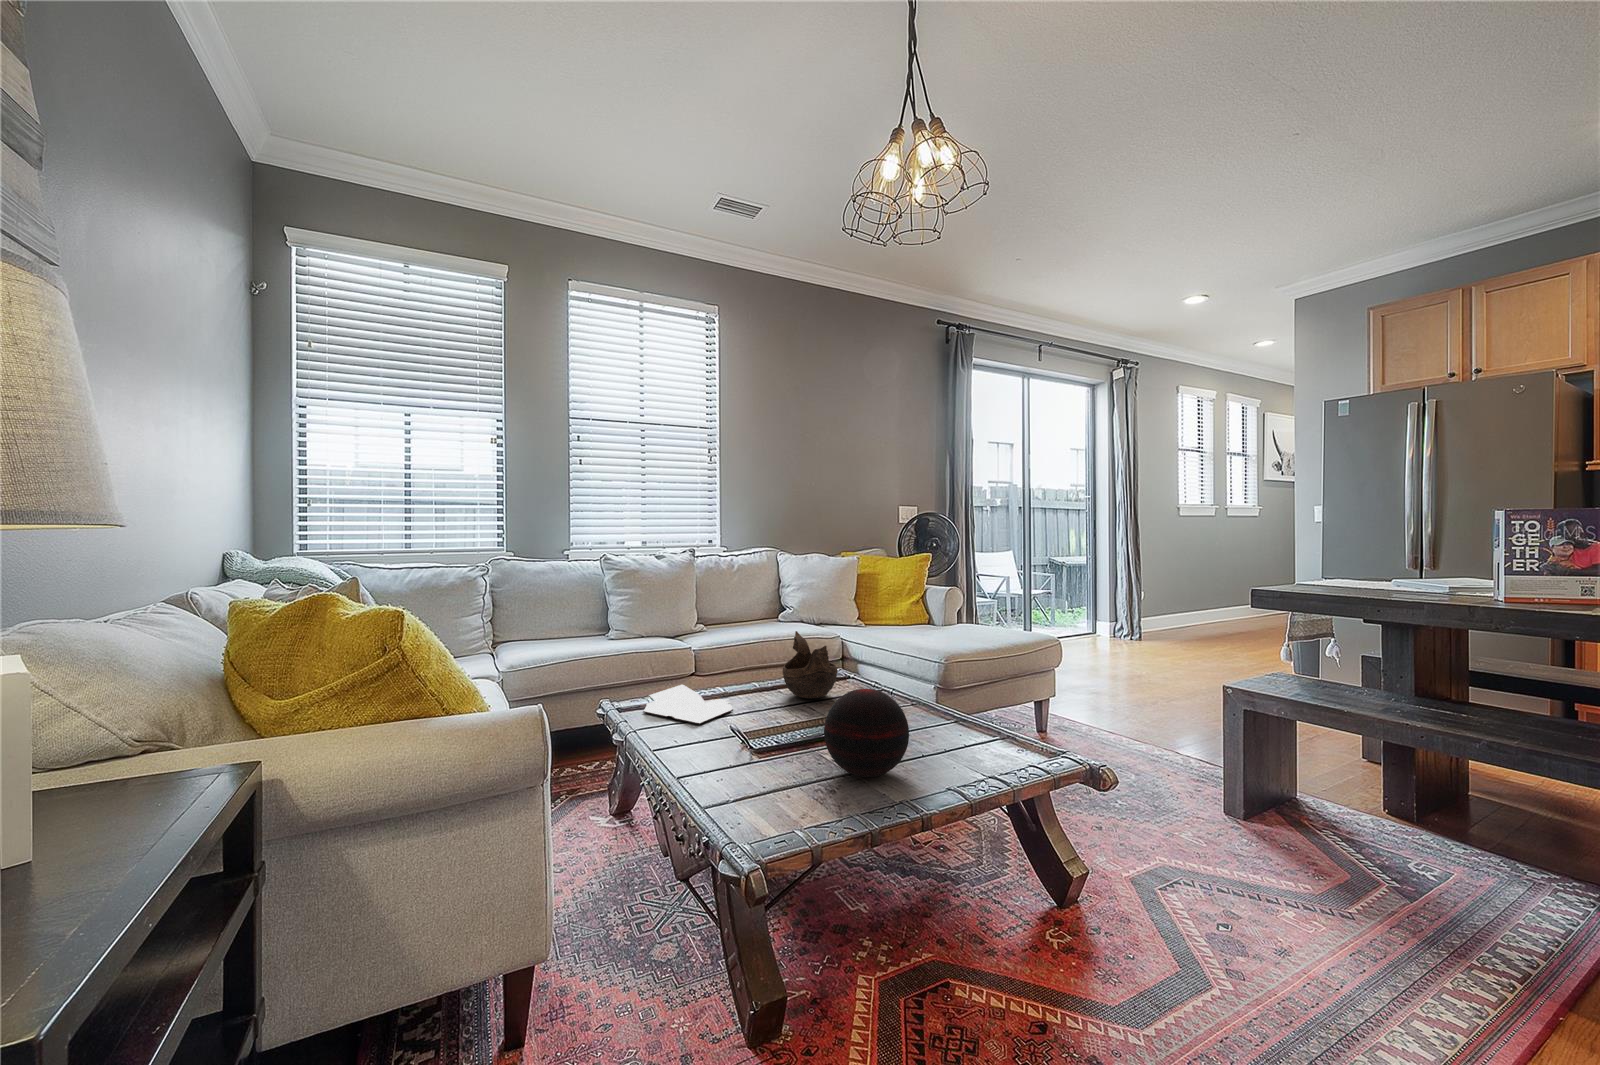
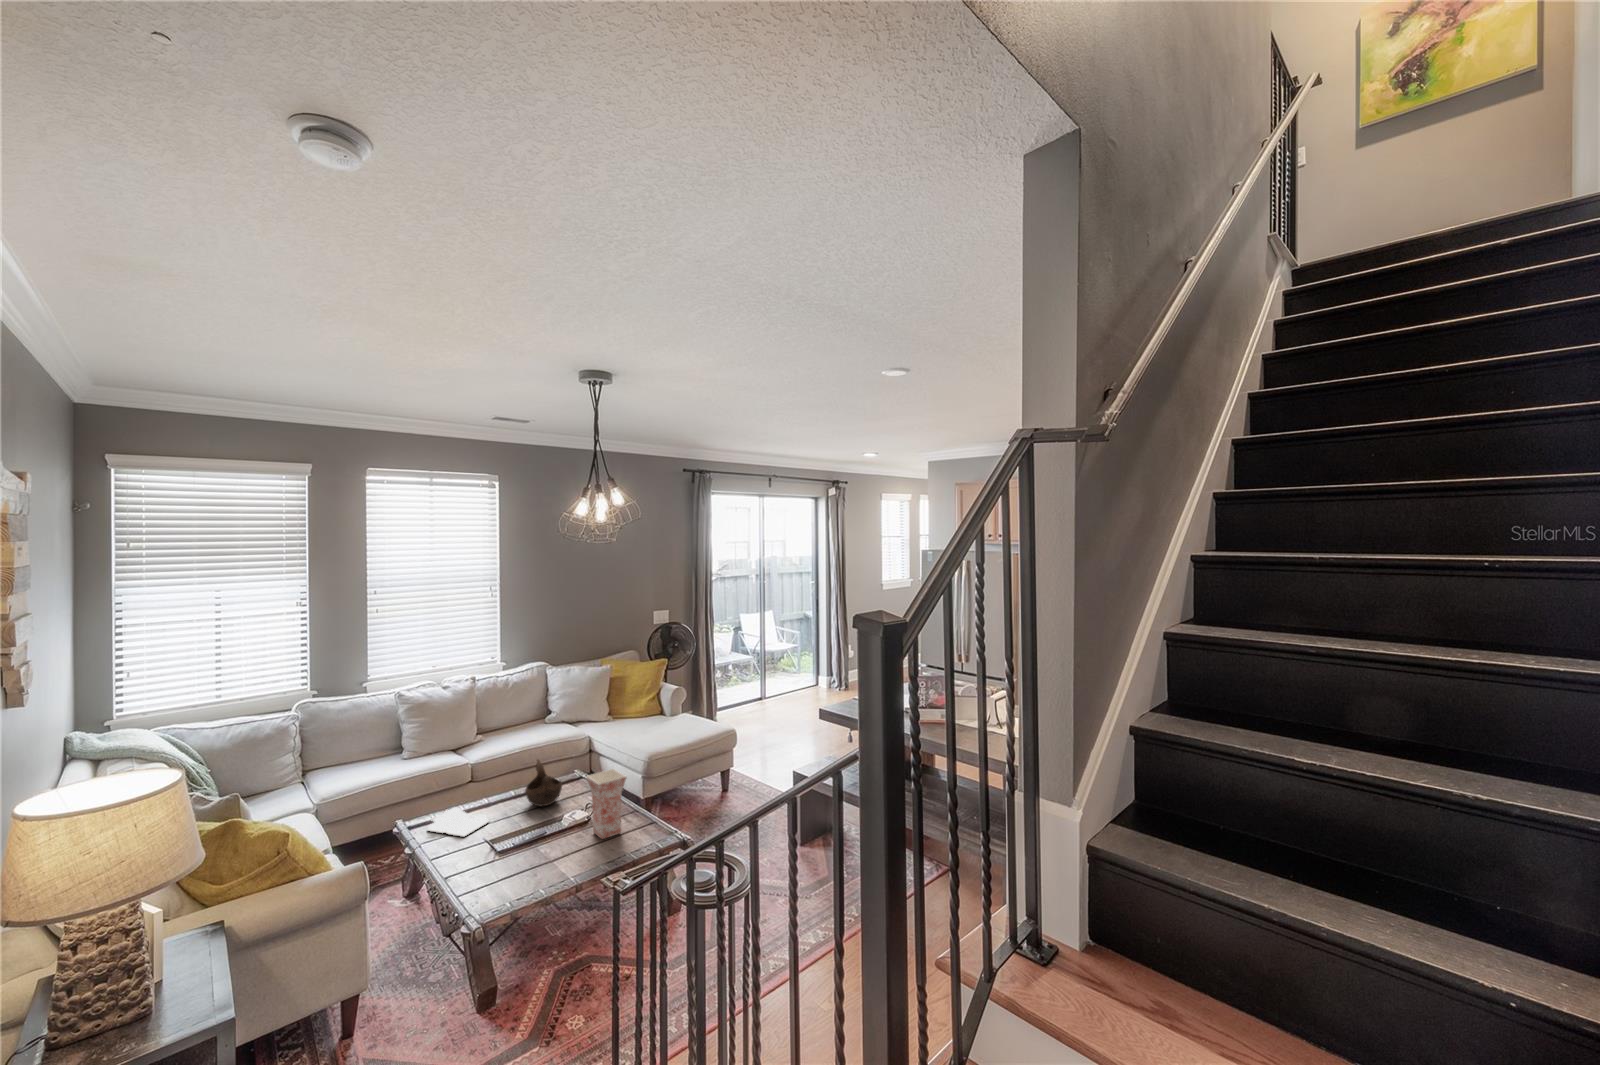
vase: none [900,633,977,749] -> present [586,769,627,839]
decorative orb: present [824,689,909,777] -> none [531,816,579,865]

